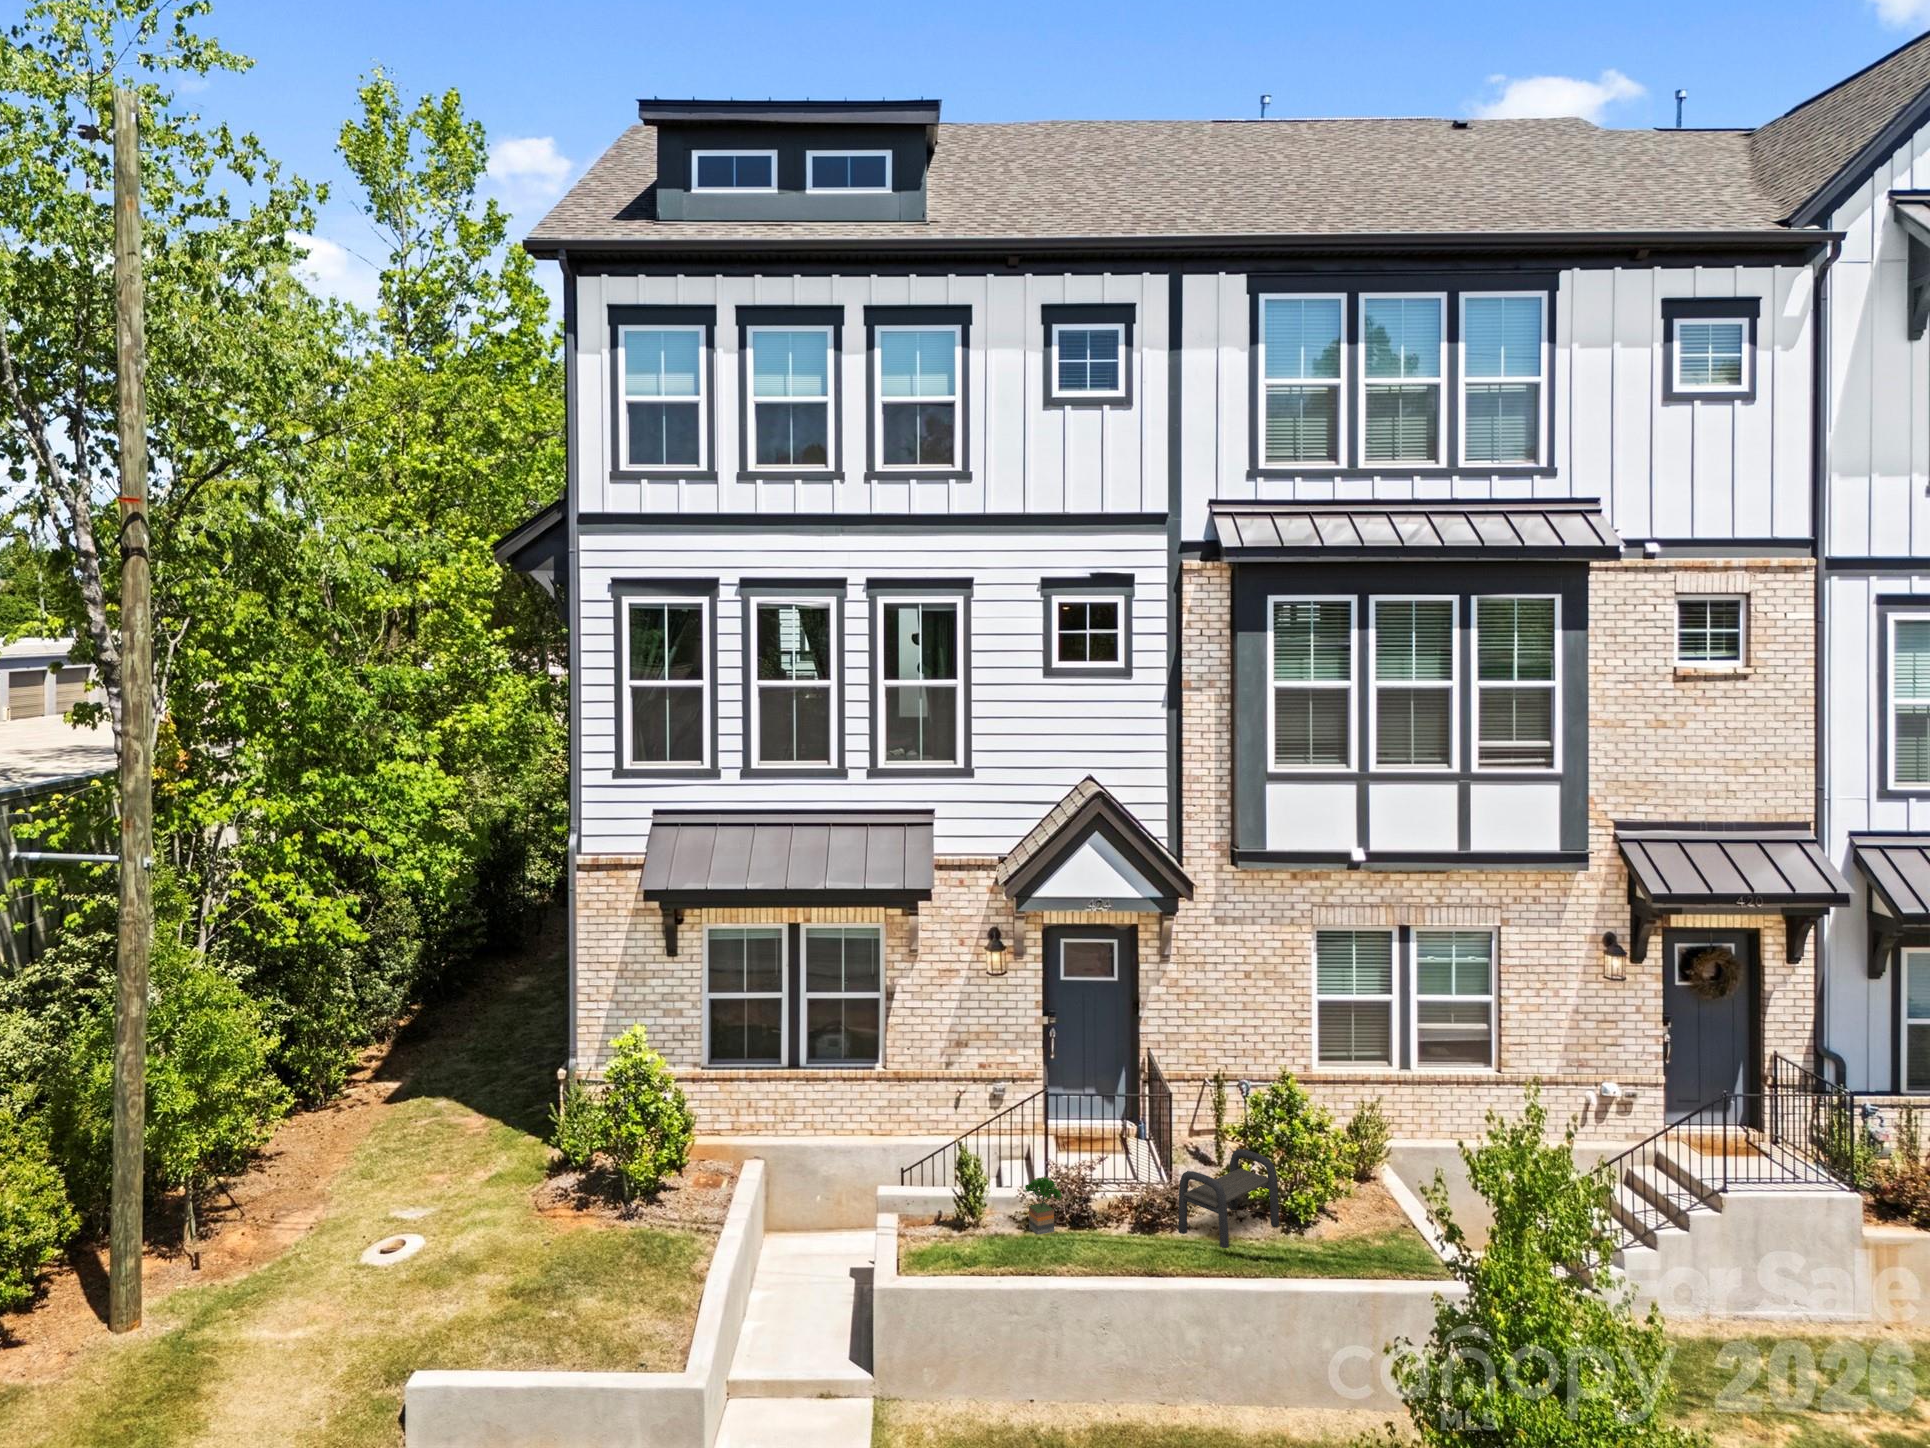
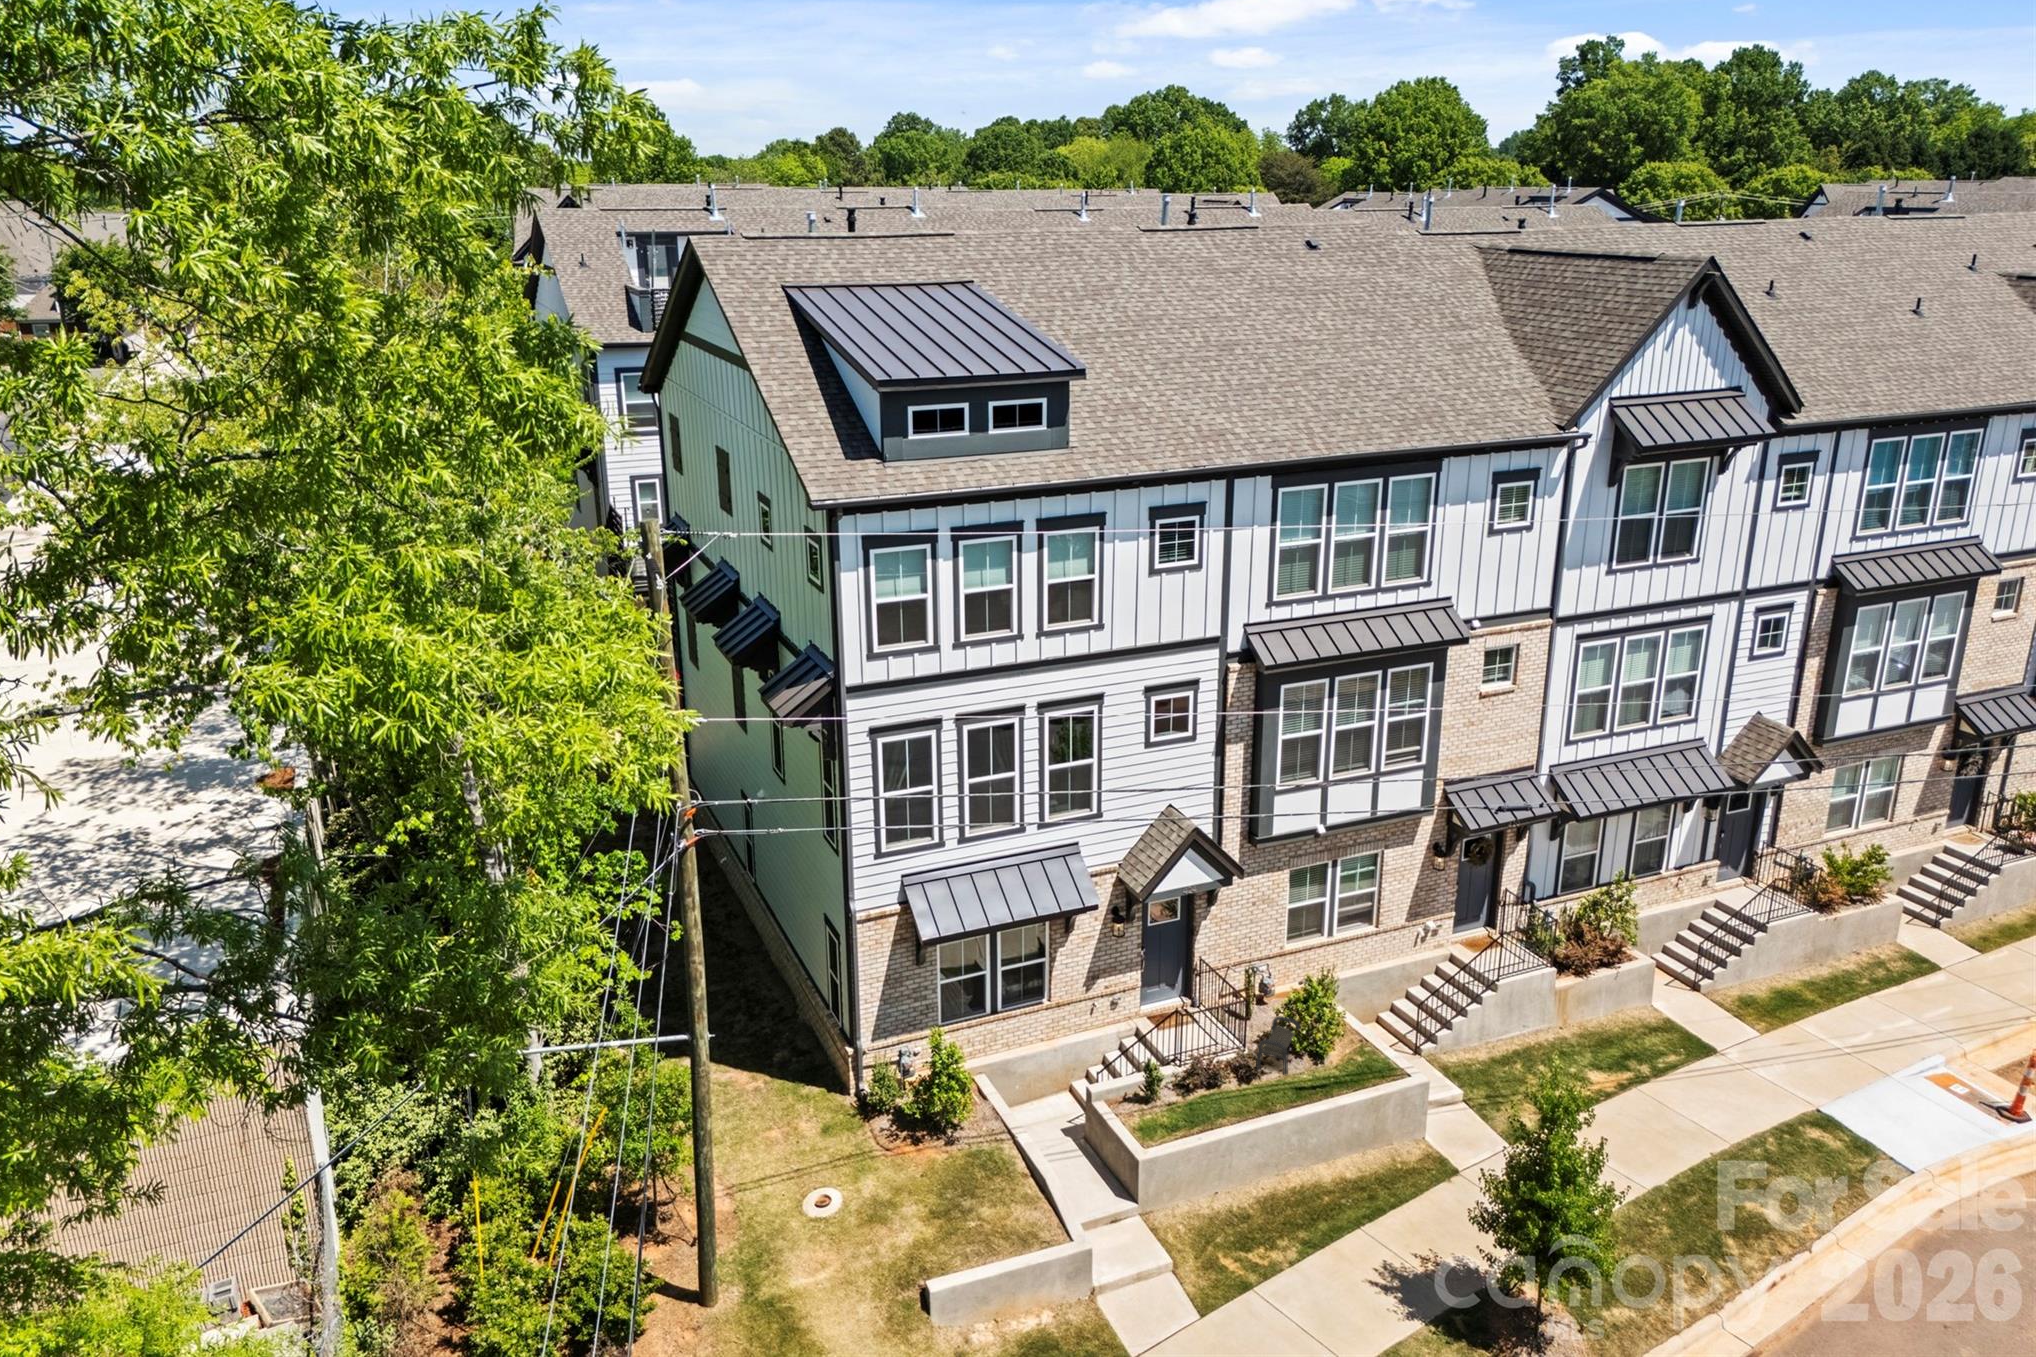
potted tree: present [1025,1177,1062,1235] -> none [1179,1058,1202,1090]

